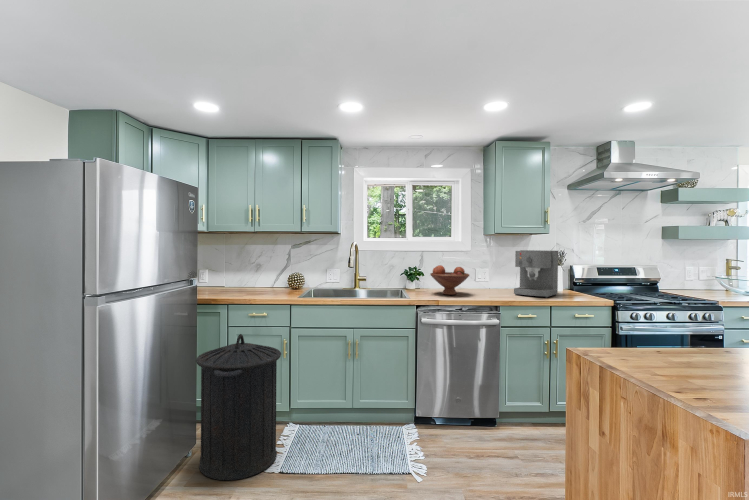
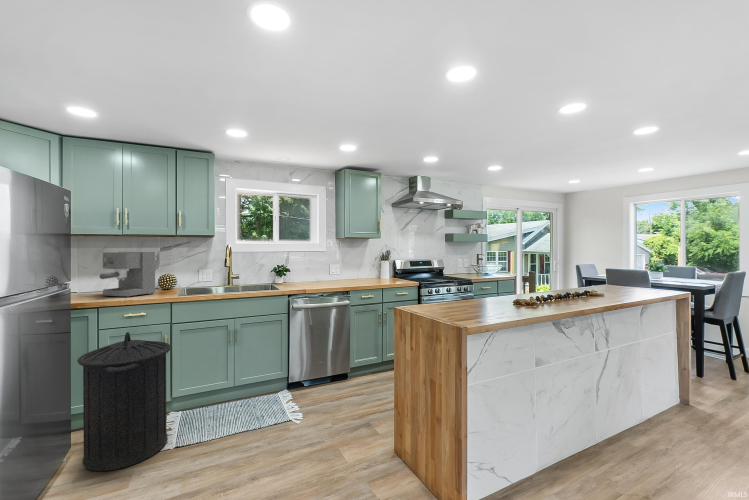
coffee maker: present [514,250,558,298] -> present [100,252,155,297]
fruit bowl: present [430,265,469,295] -> none [296,262,327,285]

